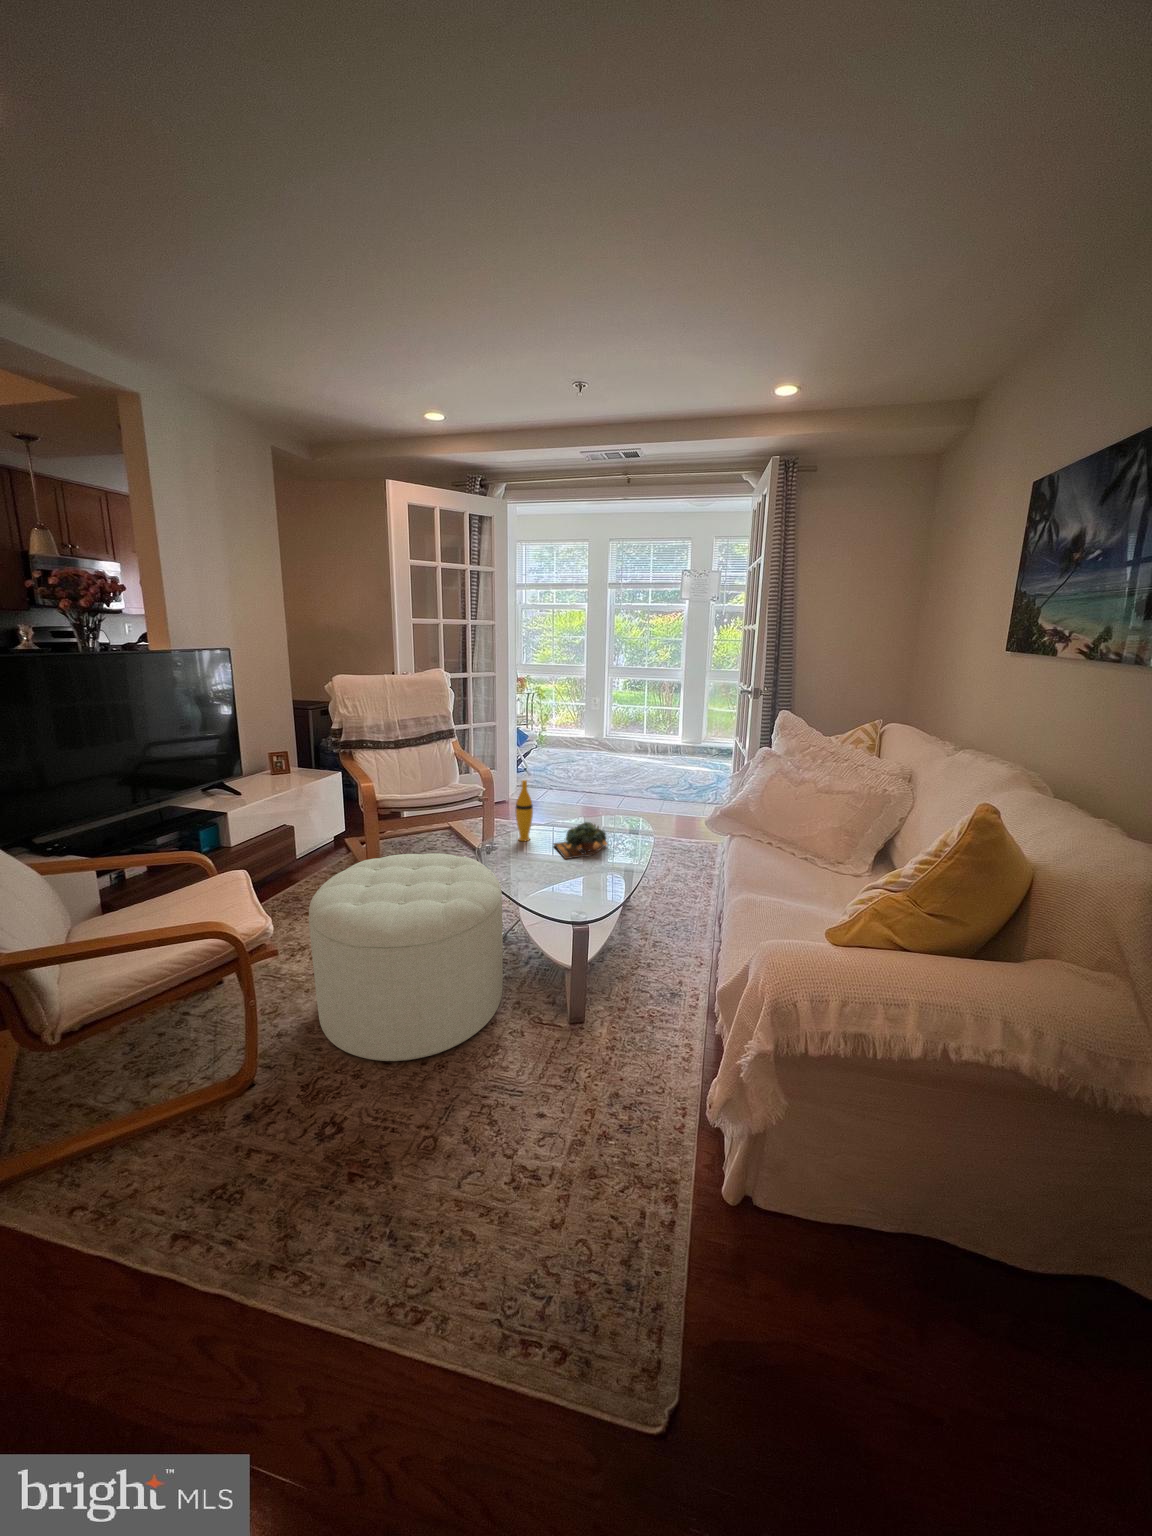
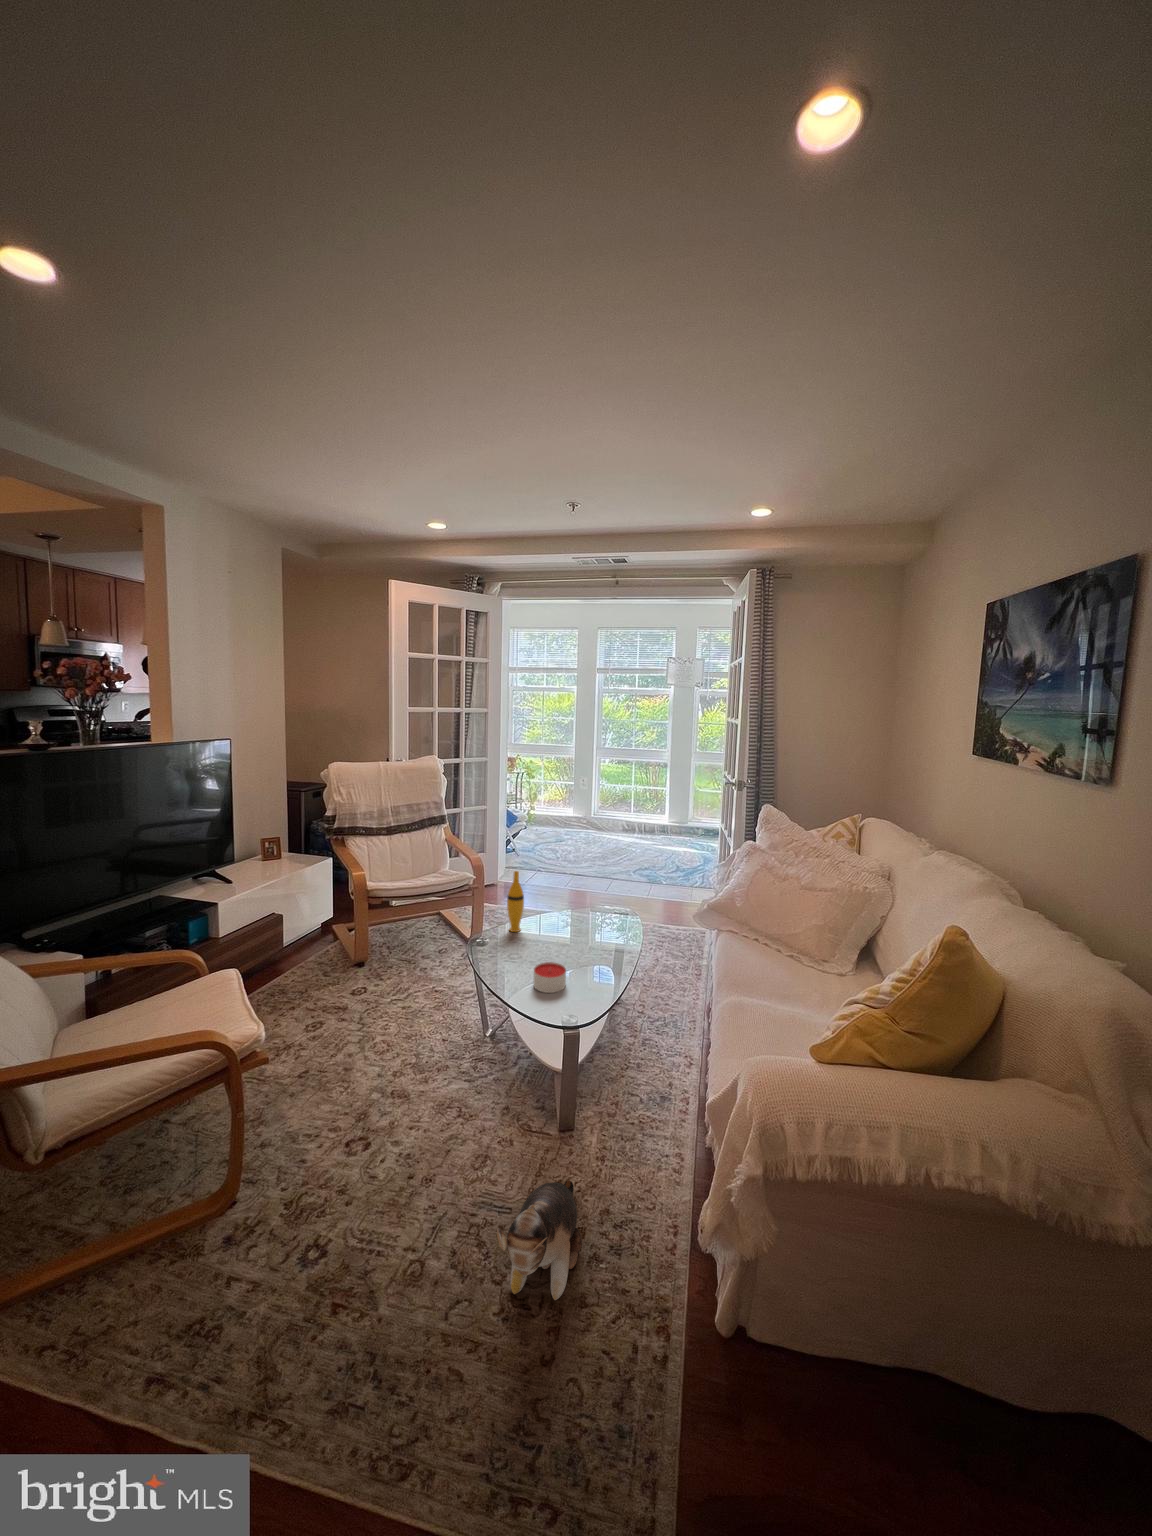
succulent plant: present [554,822,608,859] -> none [543,914,605,952]
ottoman: present [309,853,503,1061] -> none [301,949,494,1174]
candle: none [543,866,575,895] -> present [534,962,566,993]
plush toy: none [506,1067,591,1171] -> present [497,1180,582,1300]

